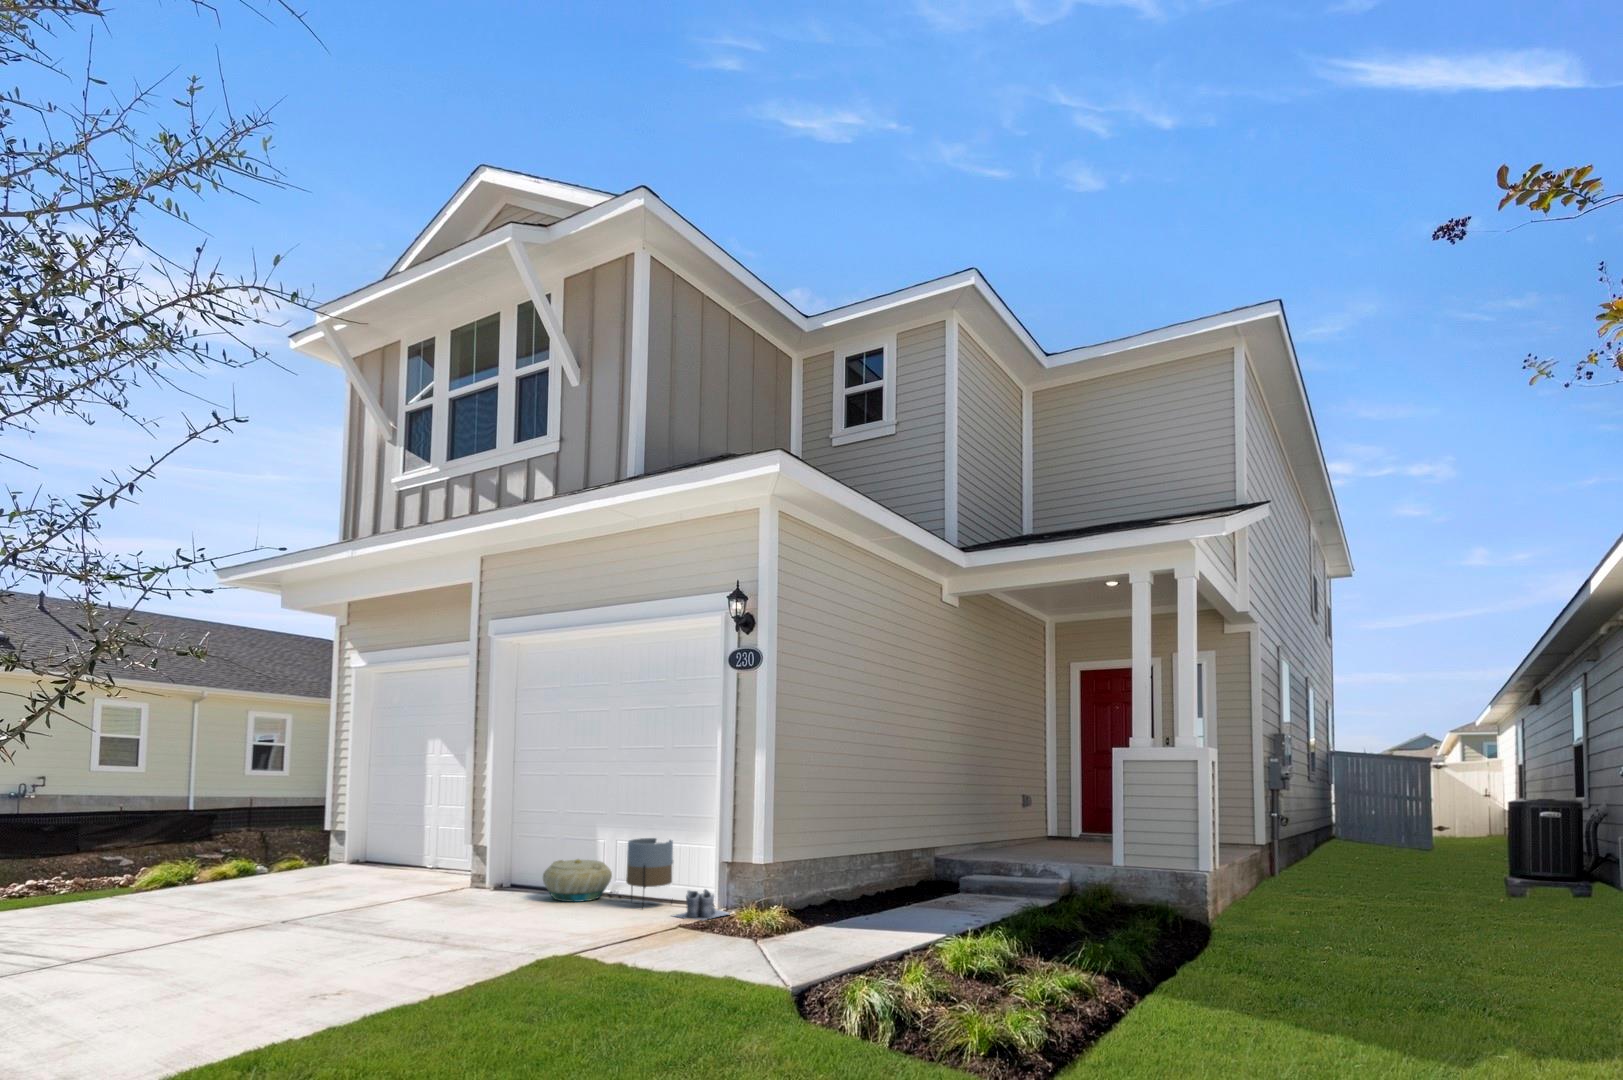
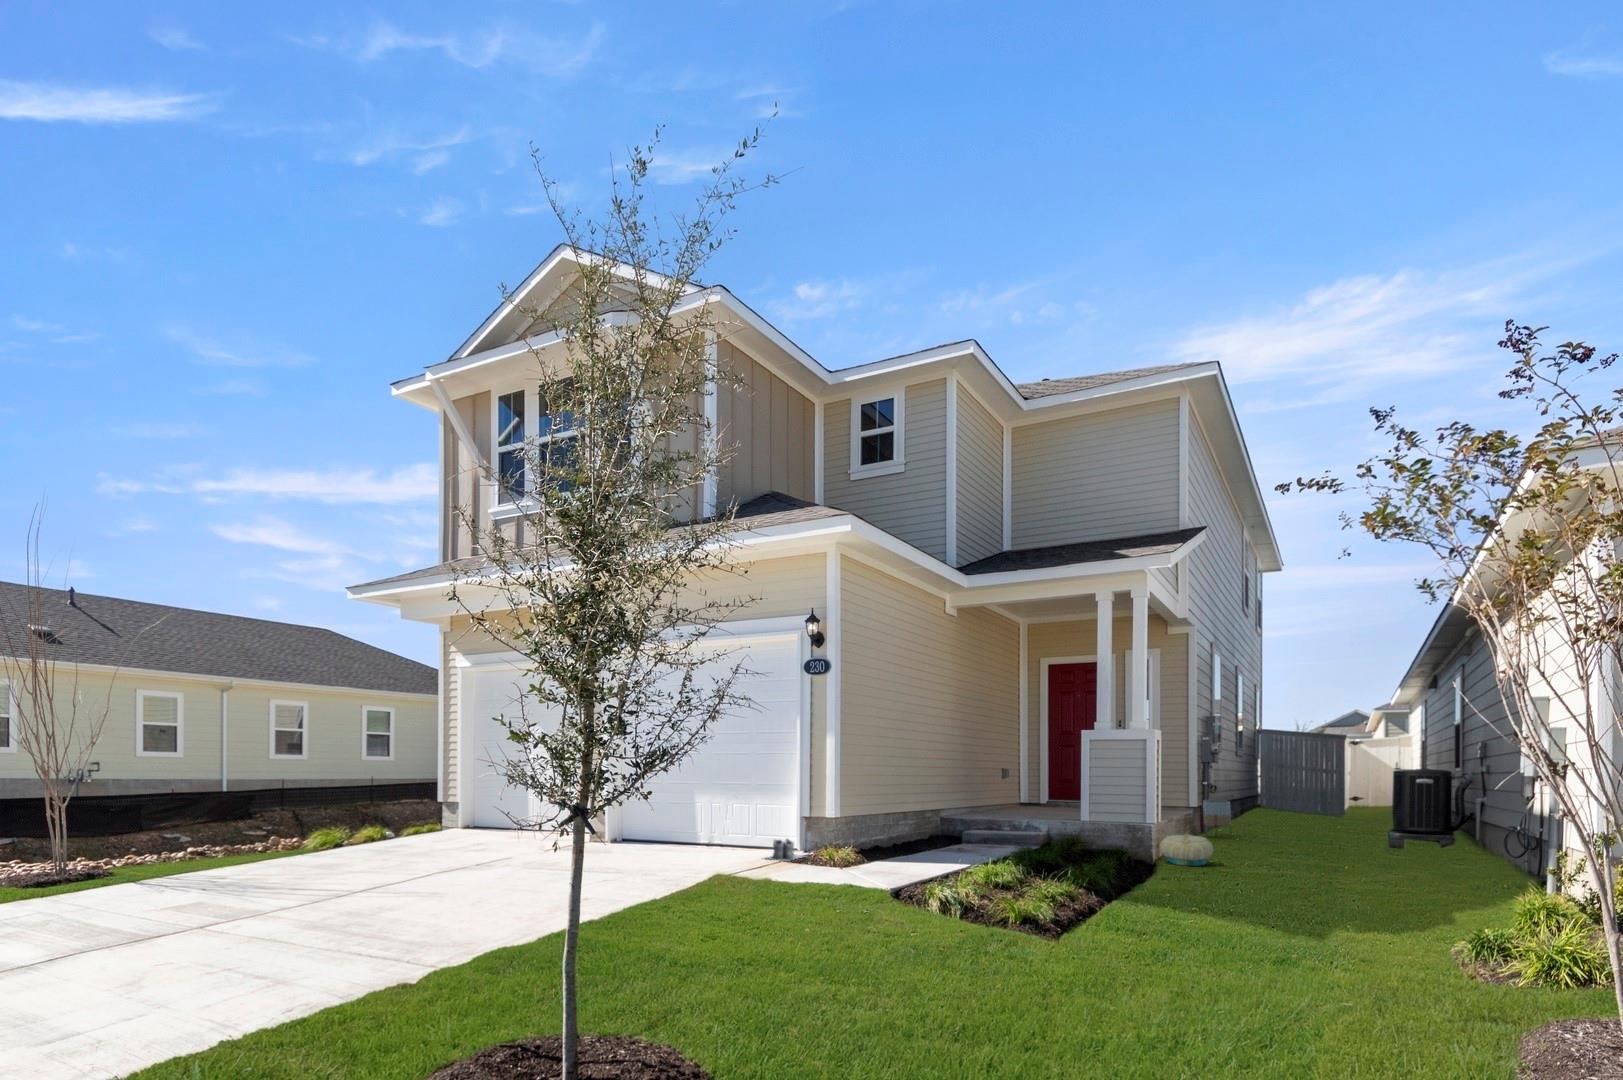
planter: present [626,838,673,889] -> present [1203,800,1231,828]
basket: present [543,859,612,902] -> present [1160,834,1214,866]

